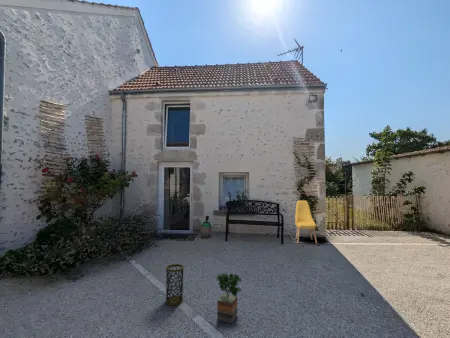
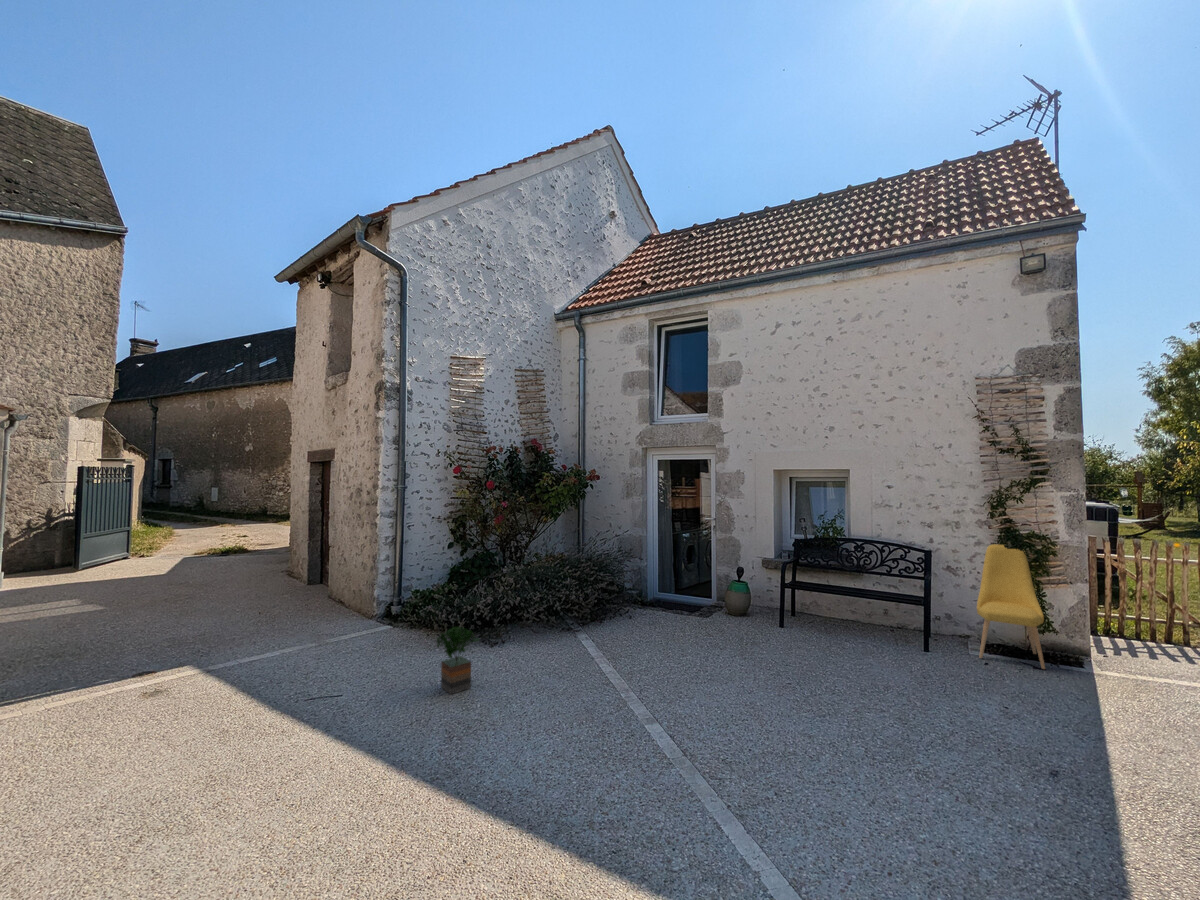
trash can: present [166,264,183,306] -> none [597,667,629,749]
potted tree: present [216,273,242,323] -> present [436,627,479,694]

